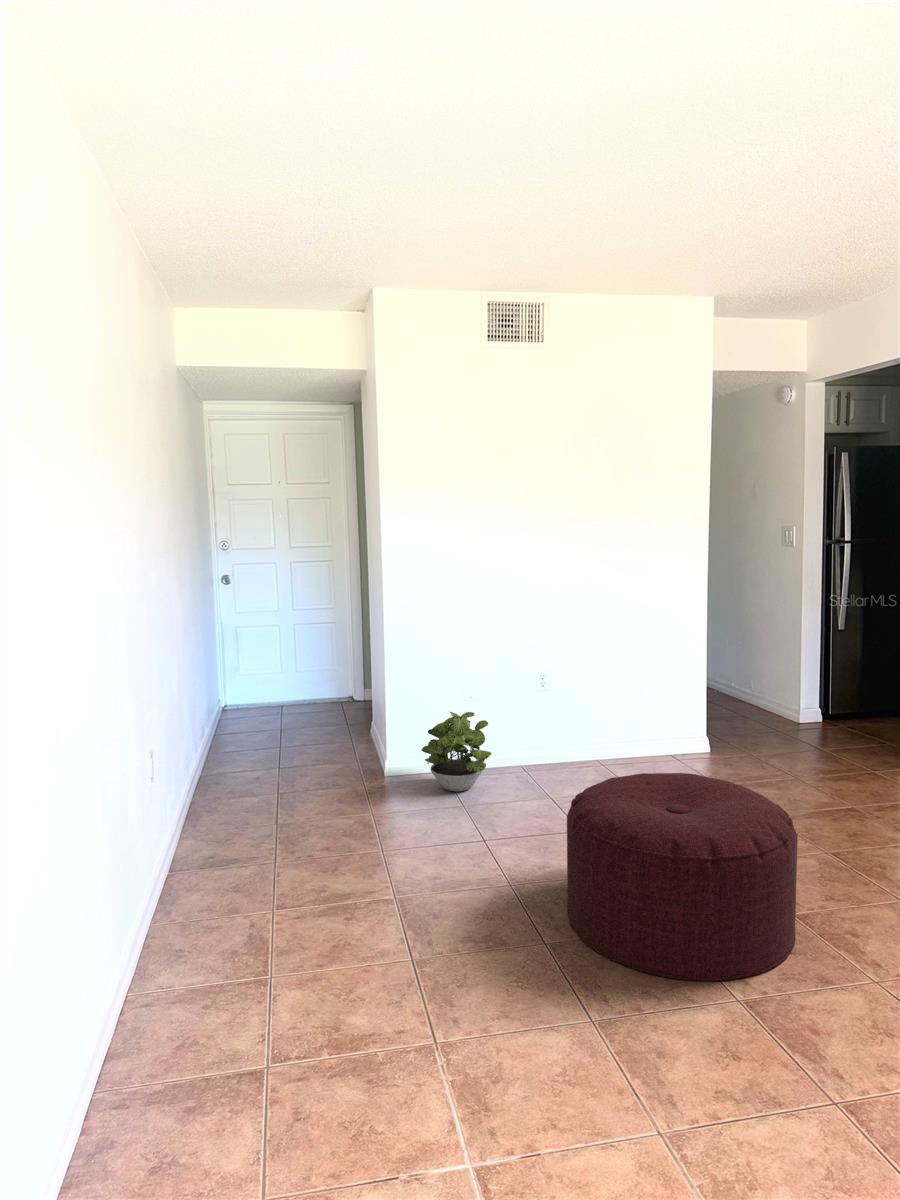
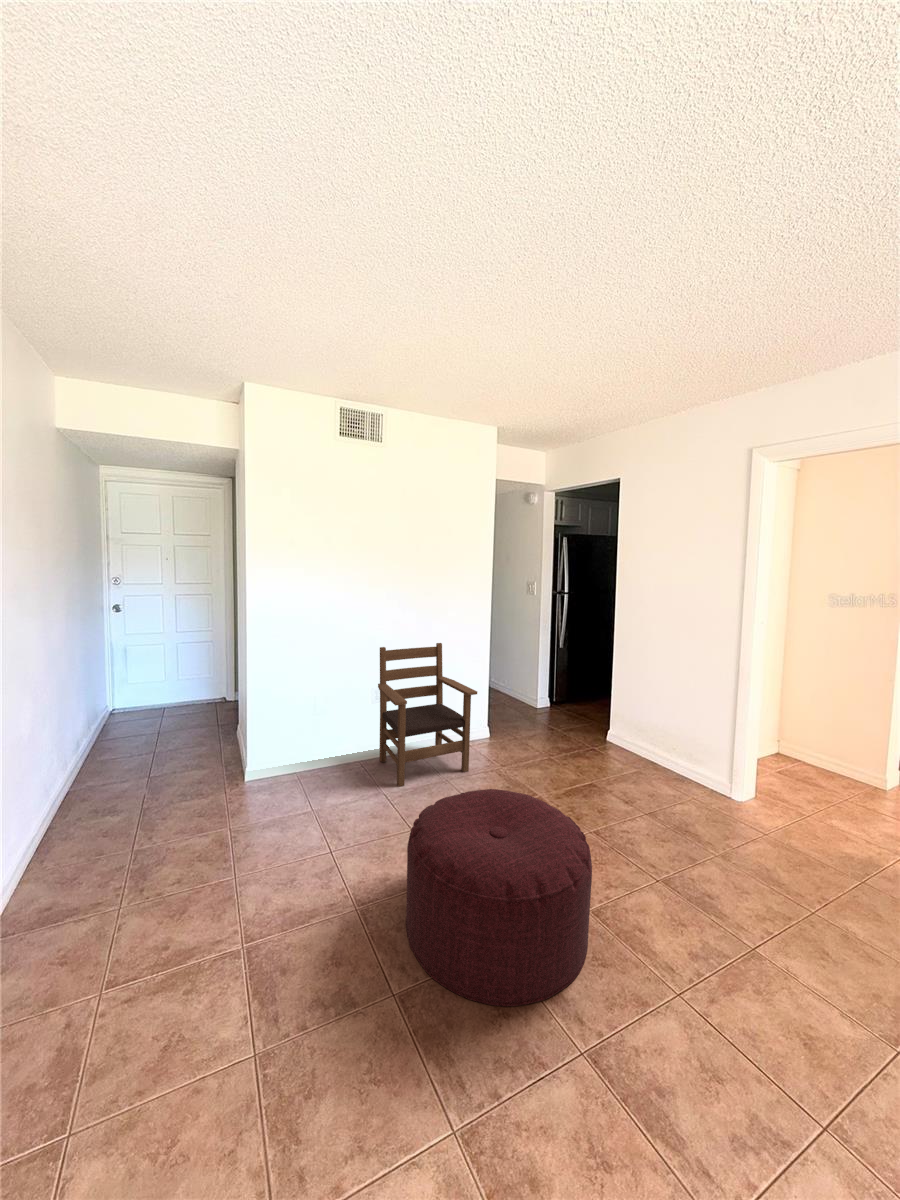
armchair: none [545,612,682,796] -> present [378,643,477,787]
potted plant: present [422,712,492,791] -> none [278,723,337,791]

